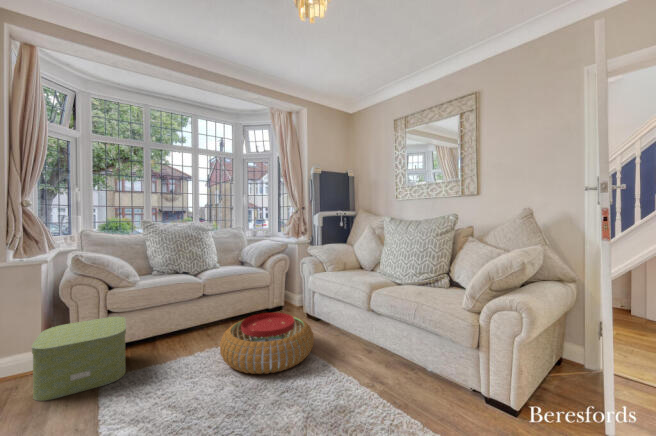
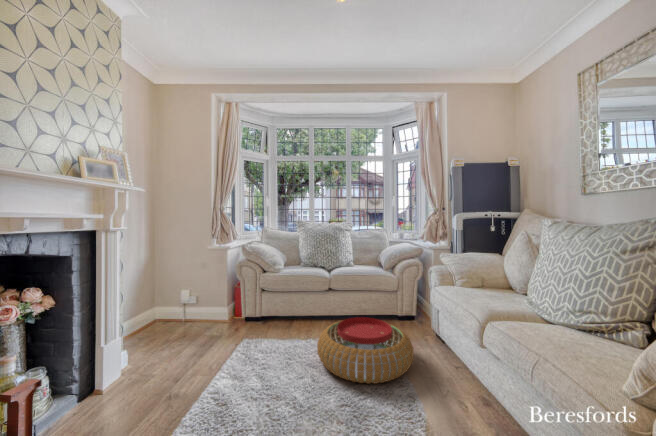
storage box: present [32,316,126,401] -> none [208,293,267,343]

